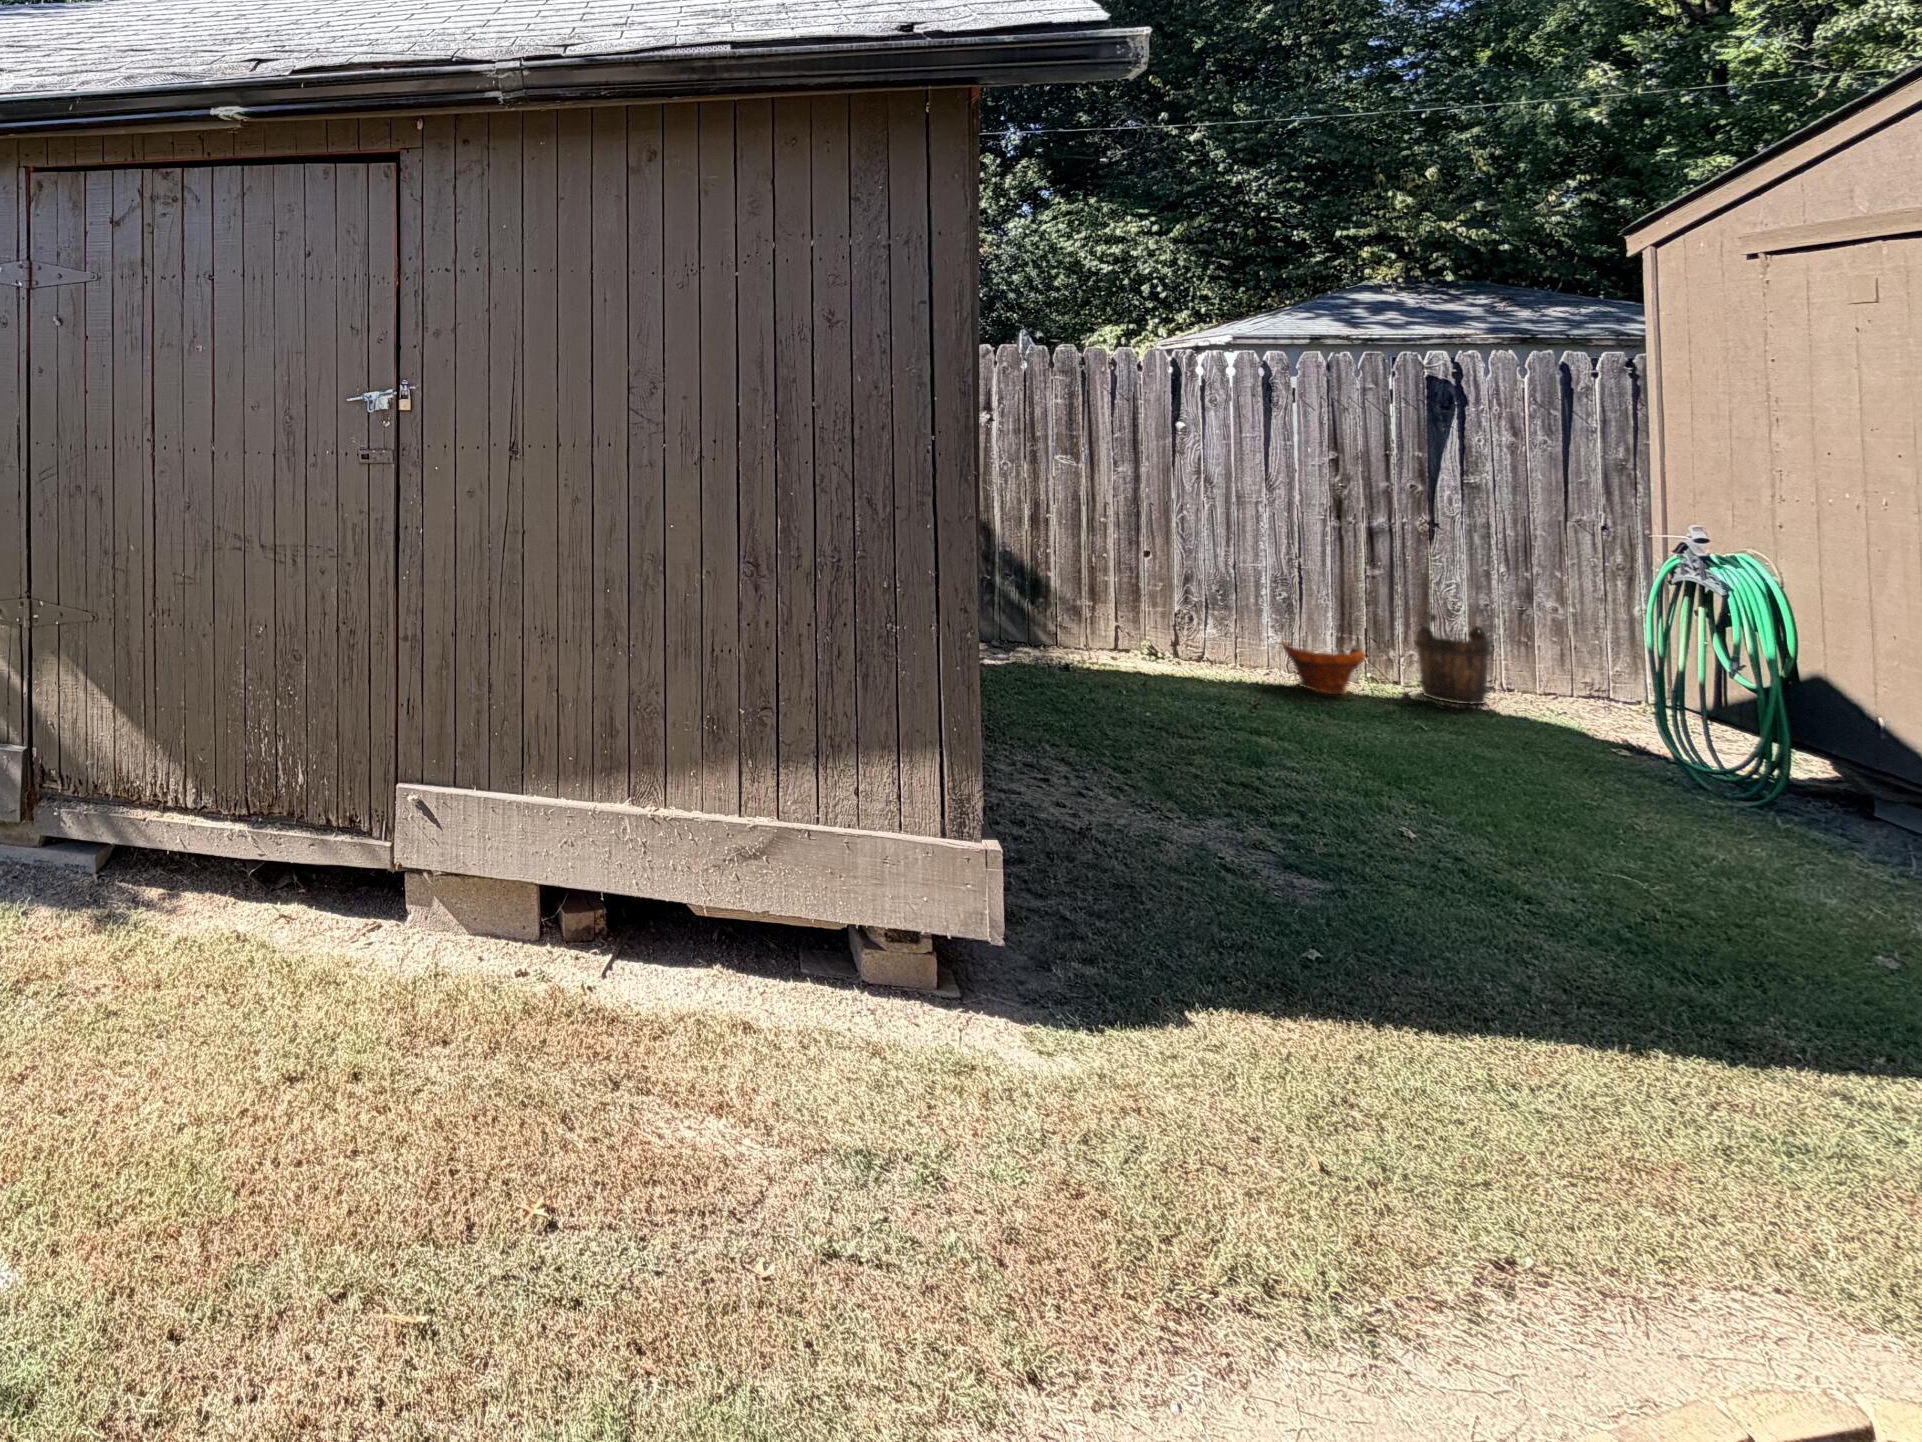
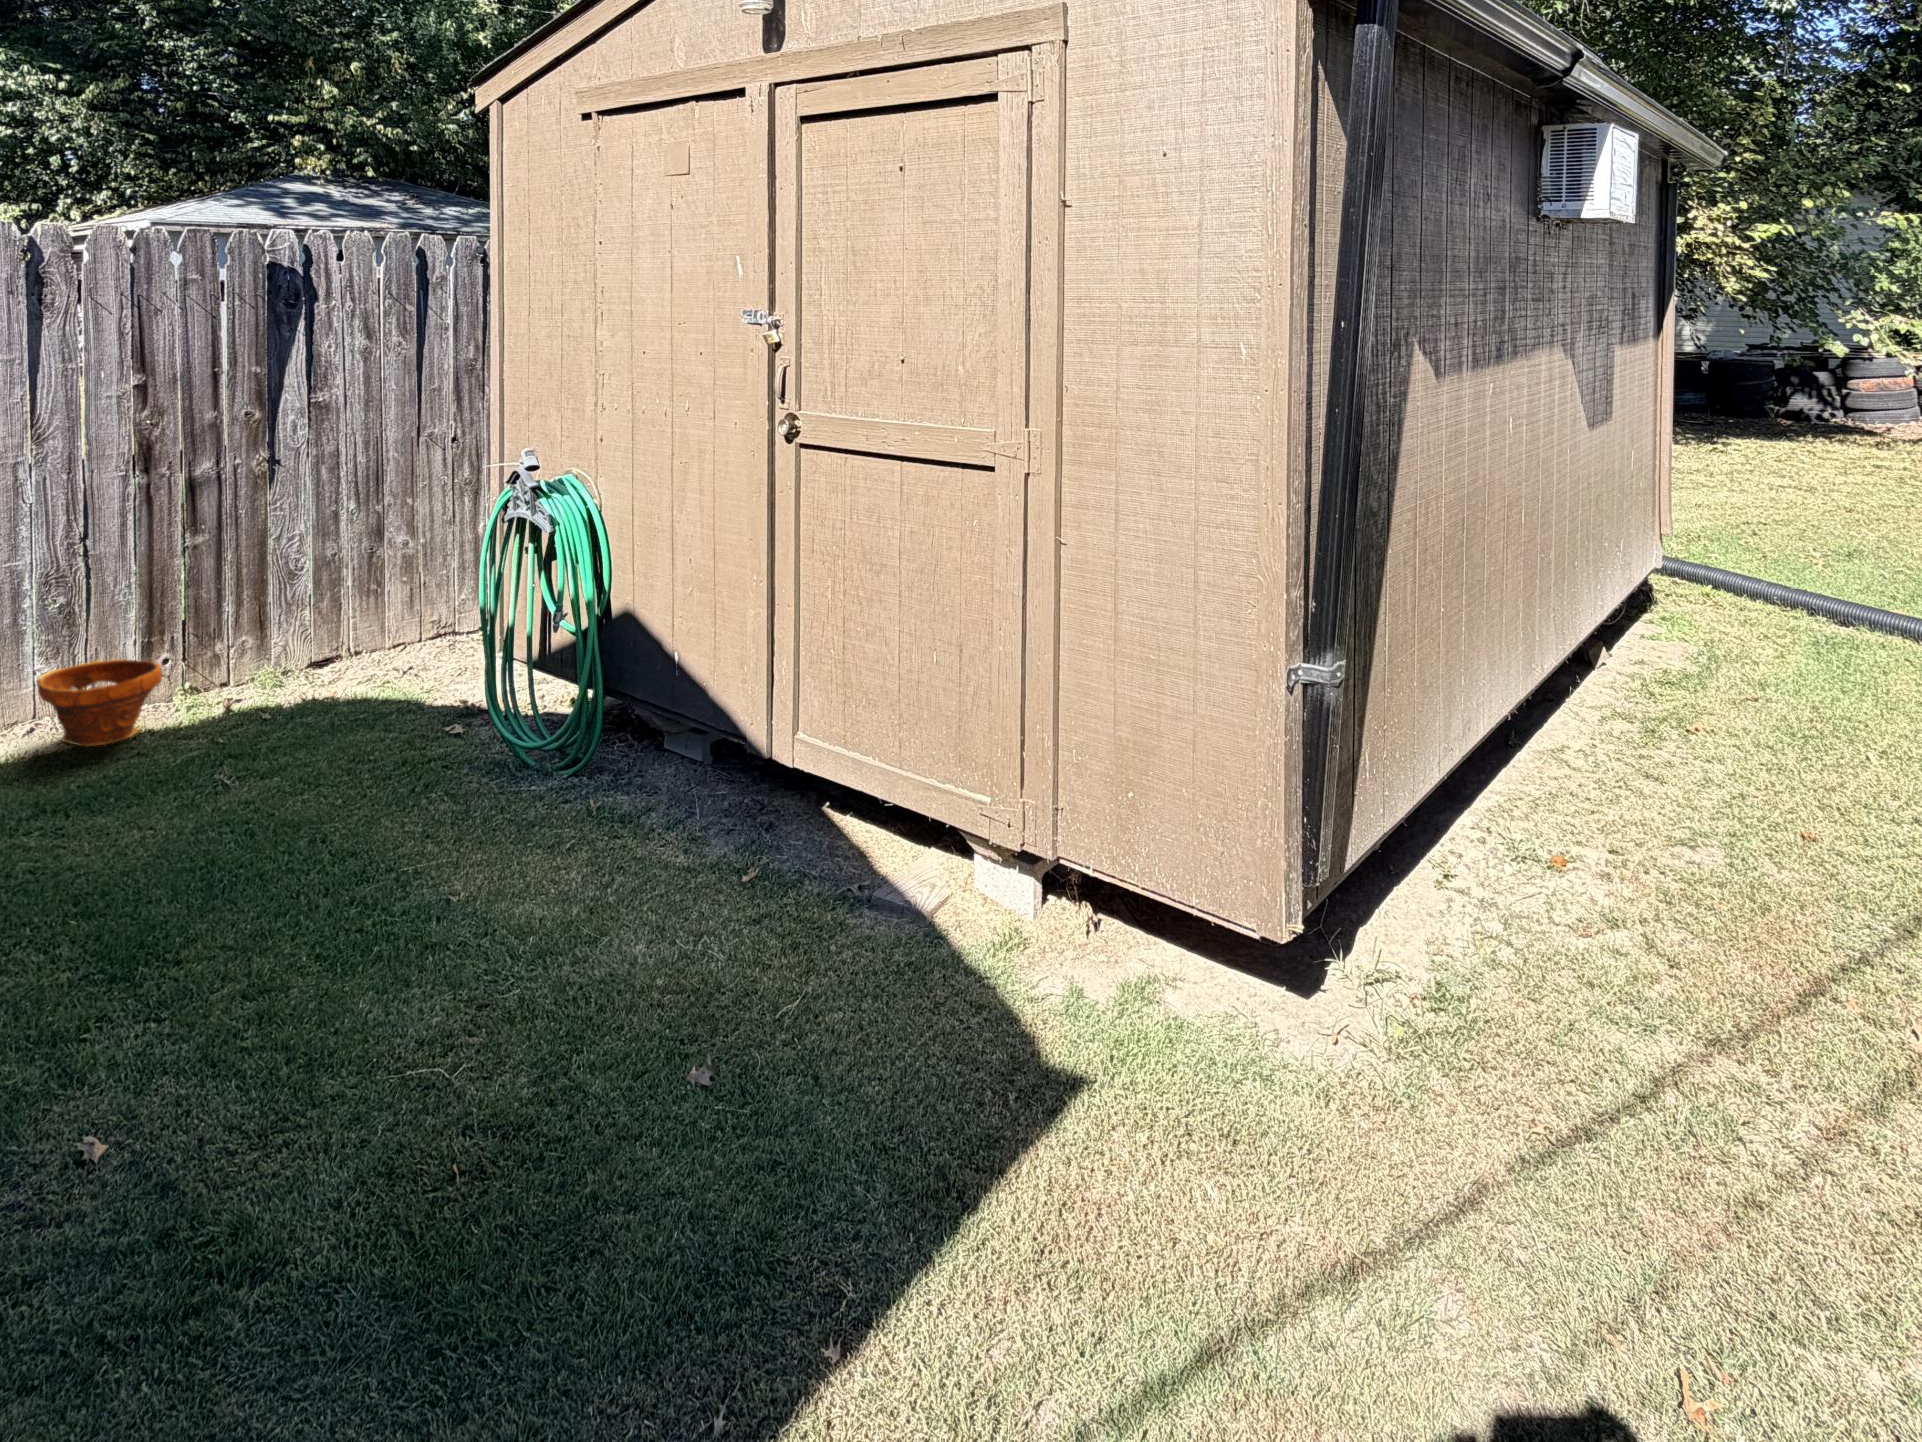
bucket: present [1414,612,1493,704] -> none [235,570,330,712]

